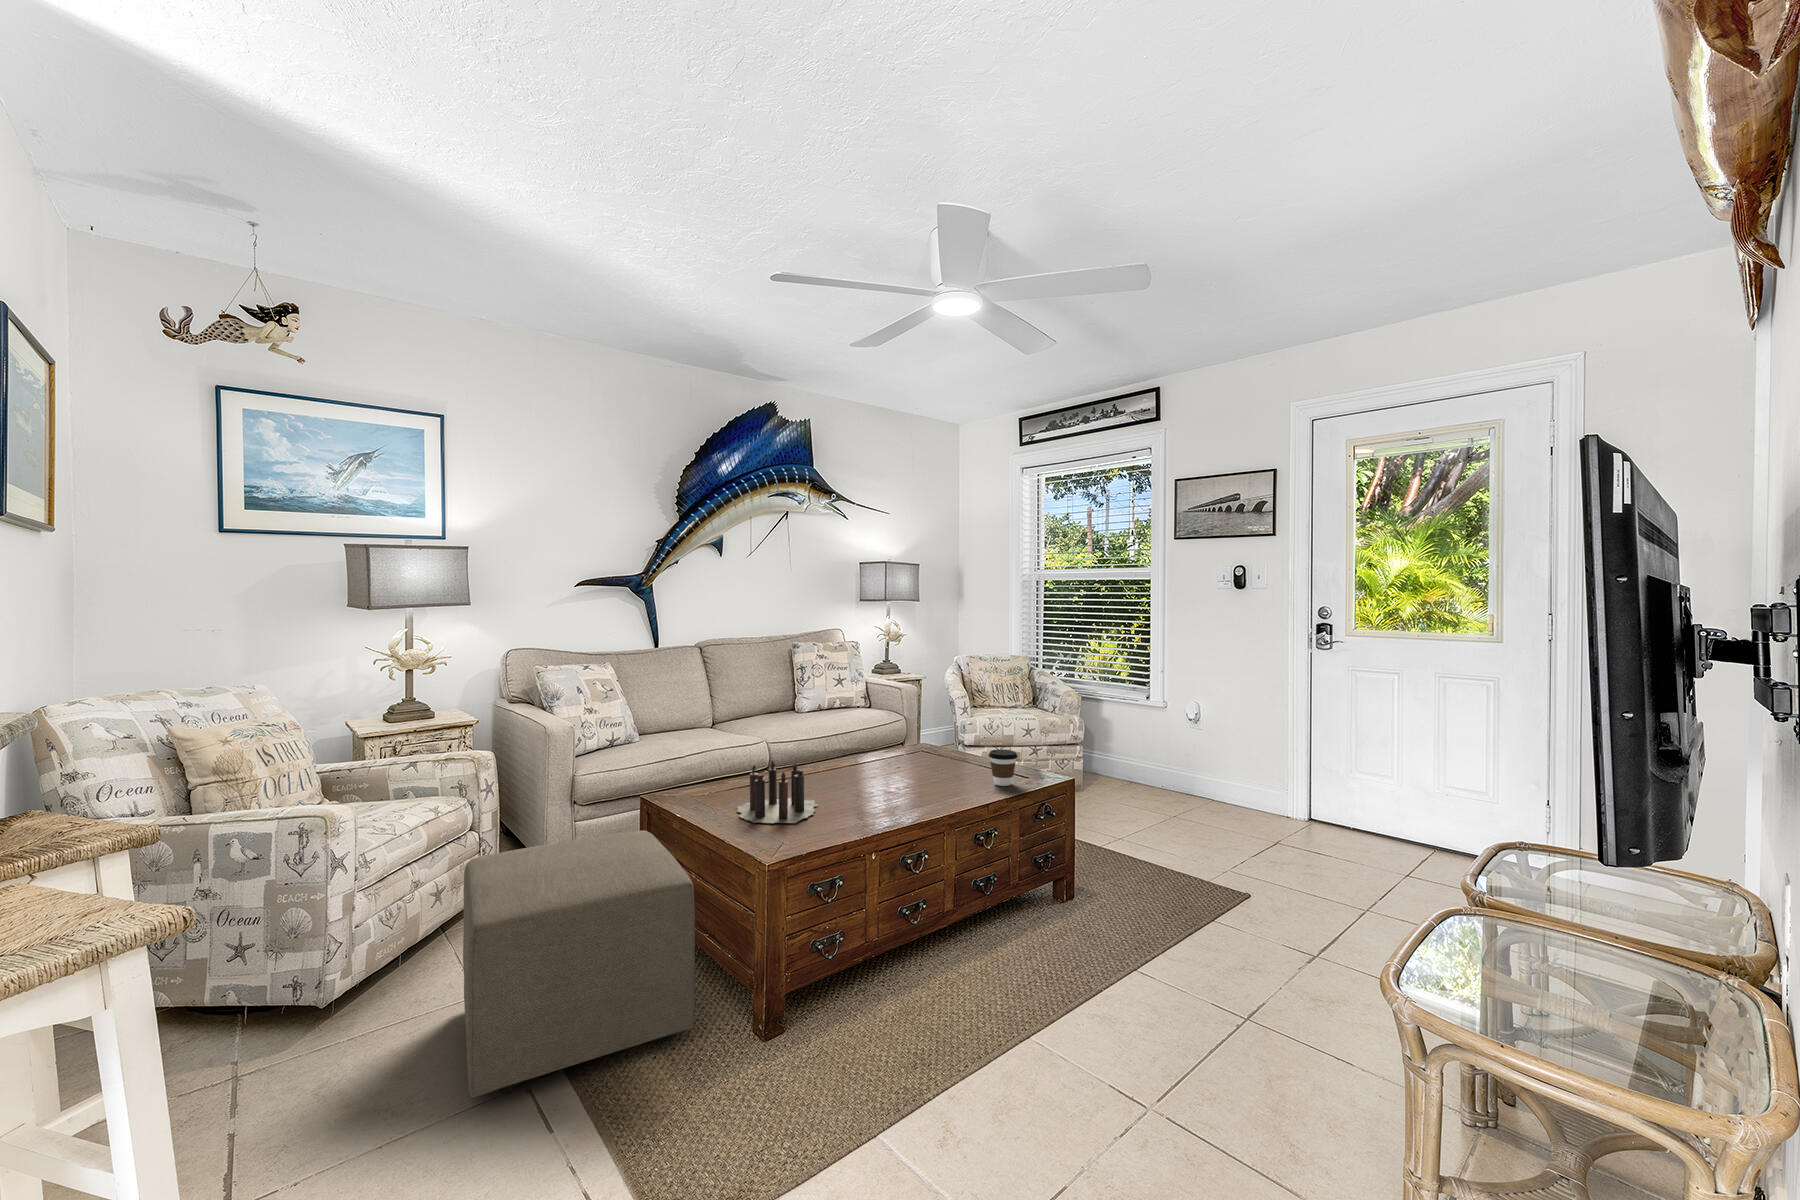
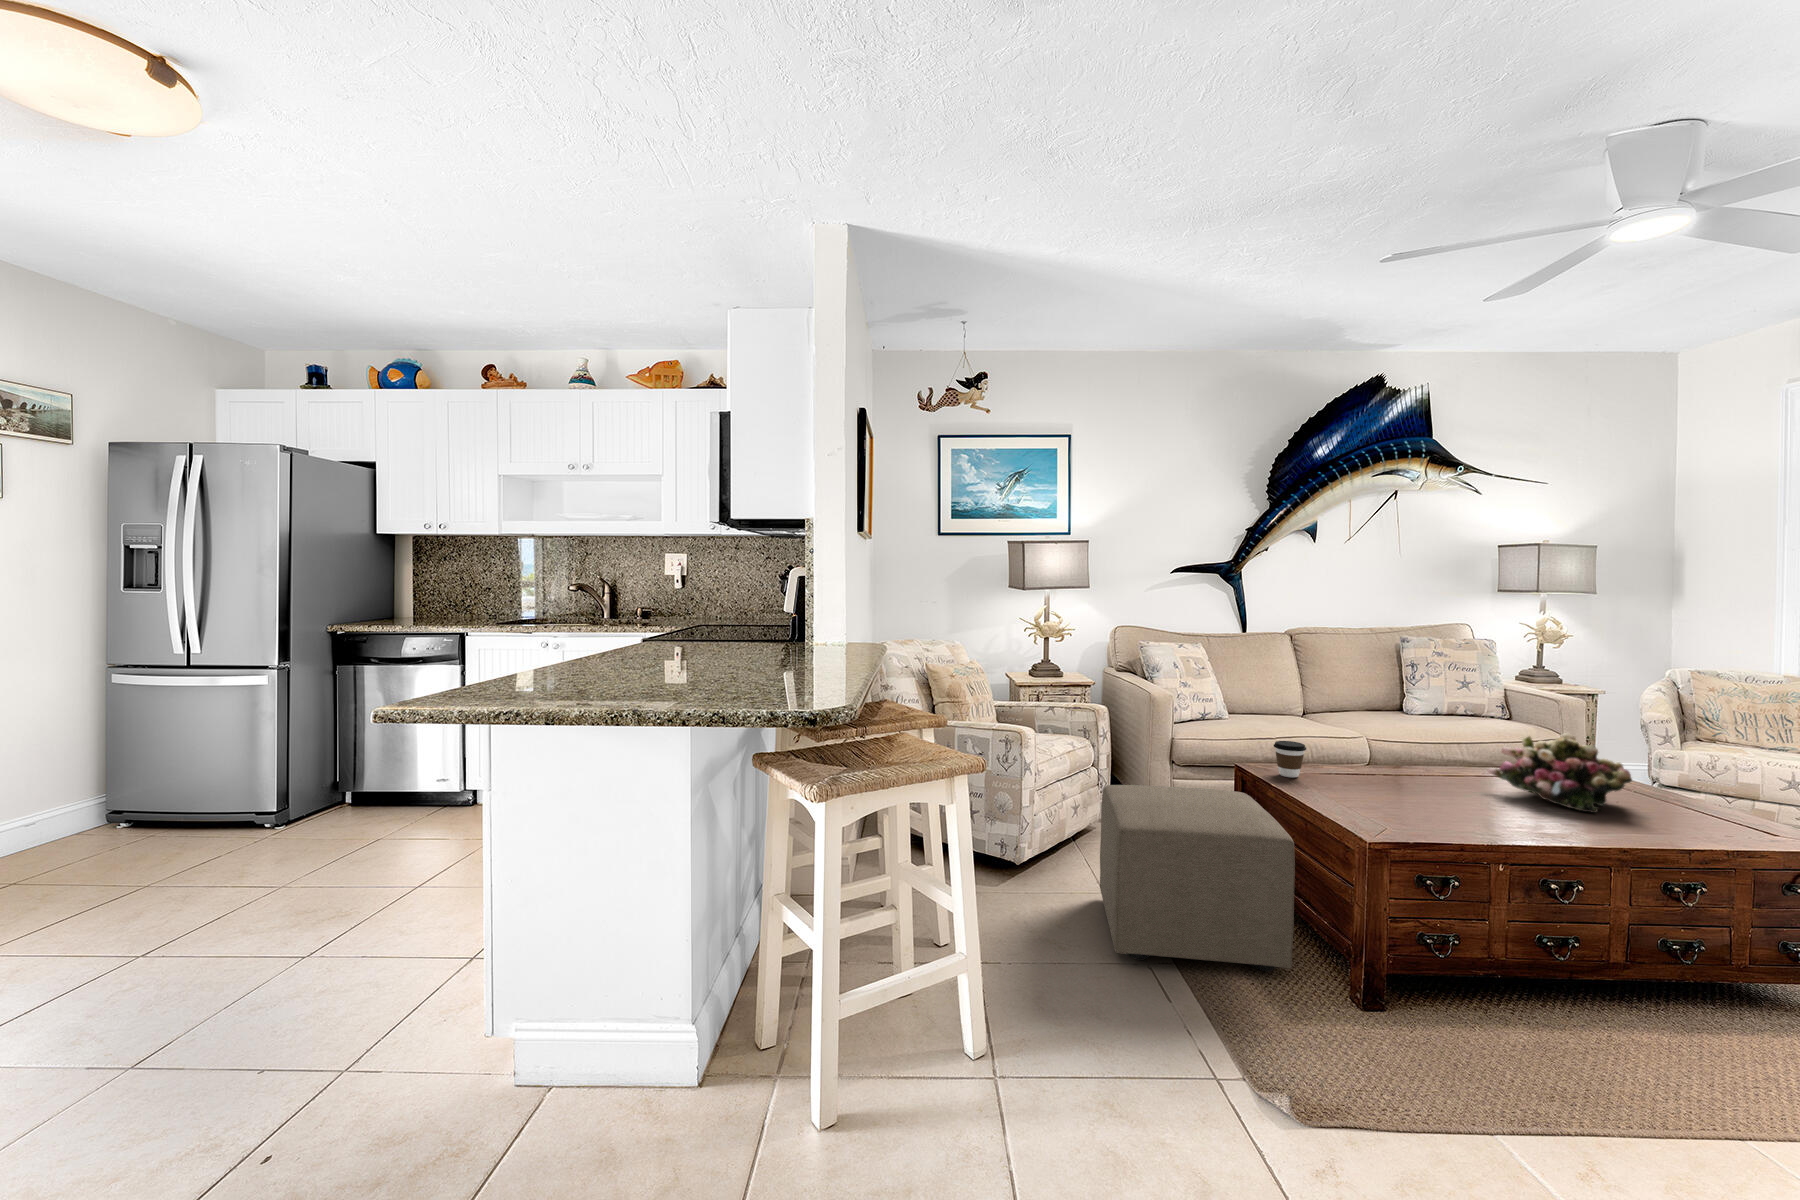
flower arrangement: none [860,719,955,786] -> present [1487,733,1632,813]
coffee cup: present [988,749,1018,786] -> present [1274,741,1306,777]
candle: present [737,760,818,823] -> none [1326,750,1450,815]

